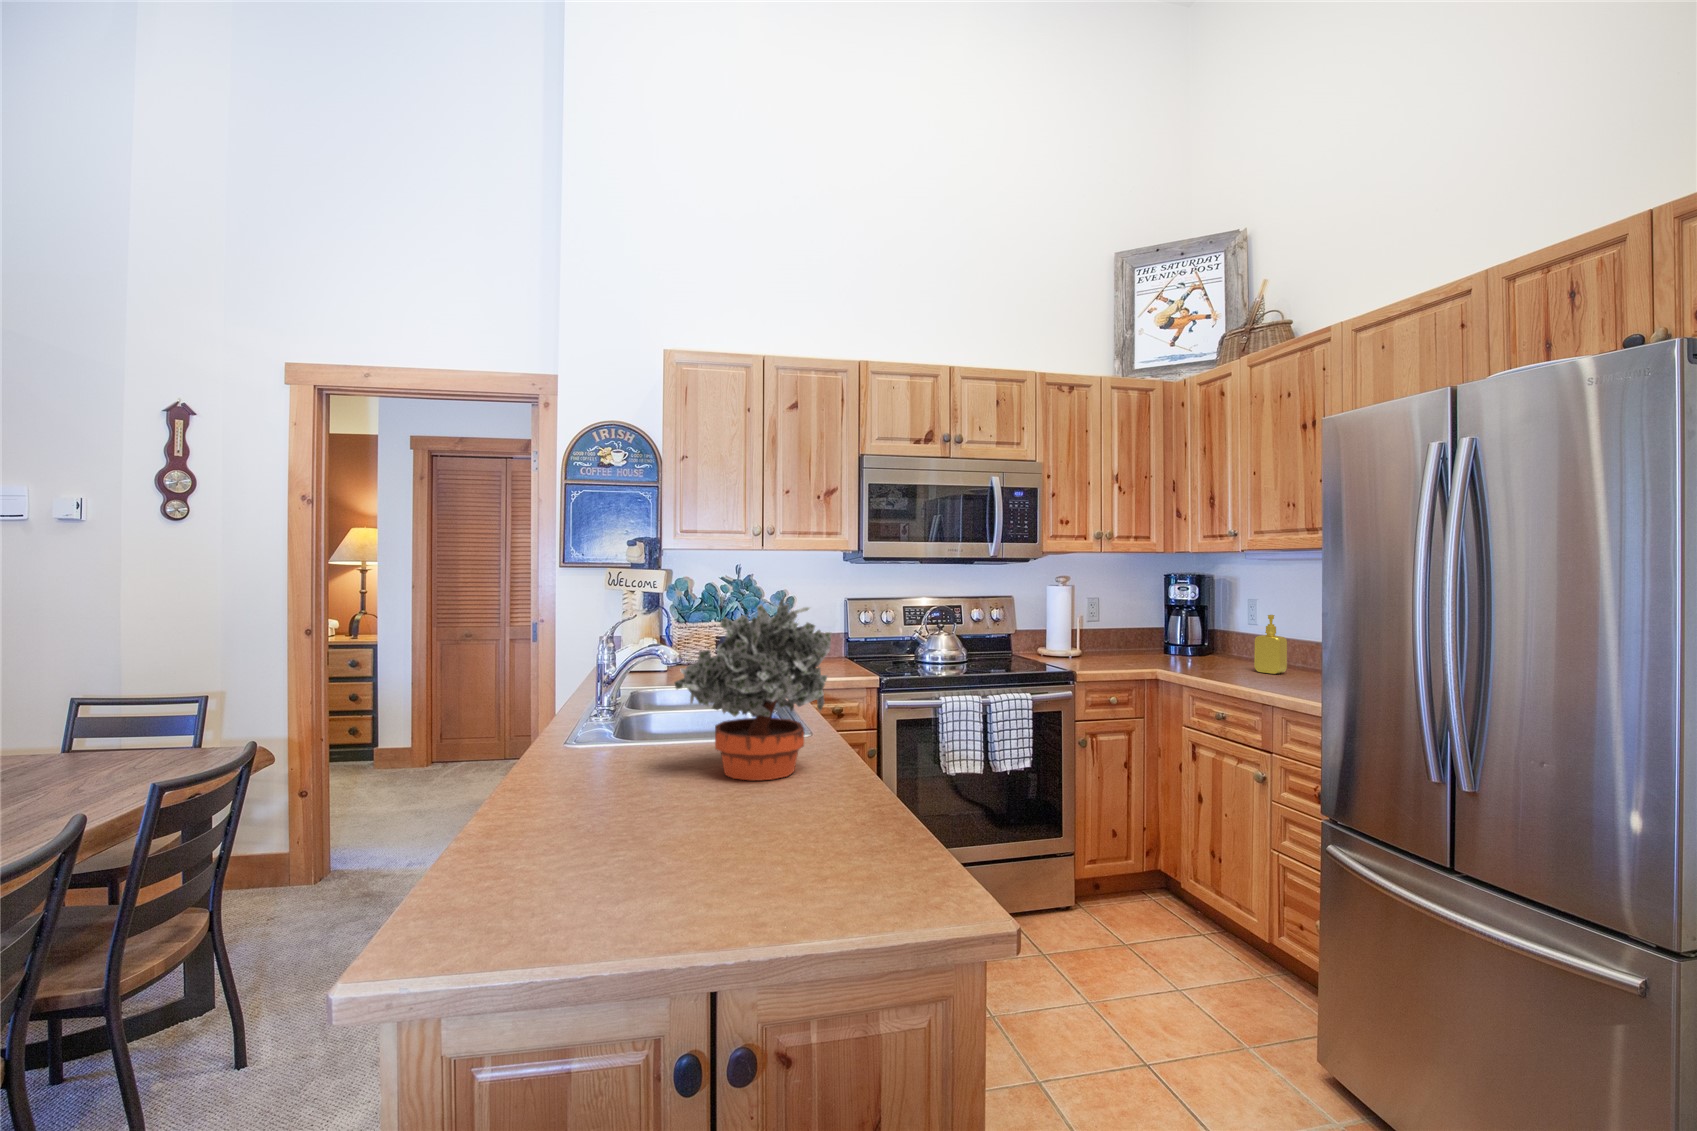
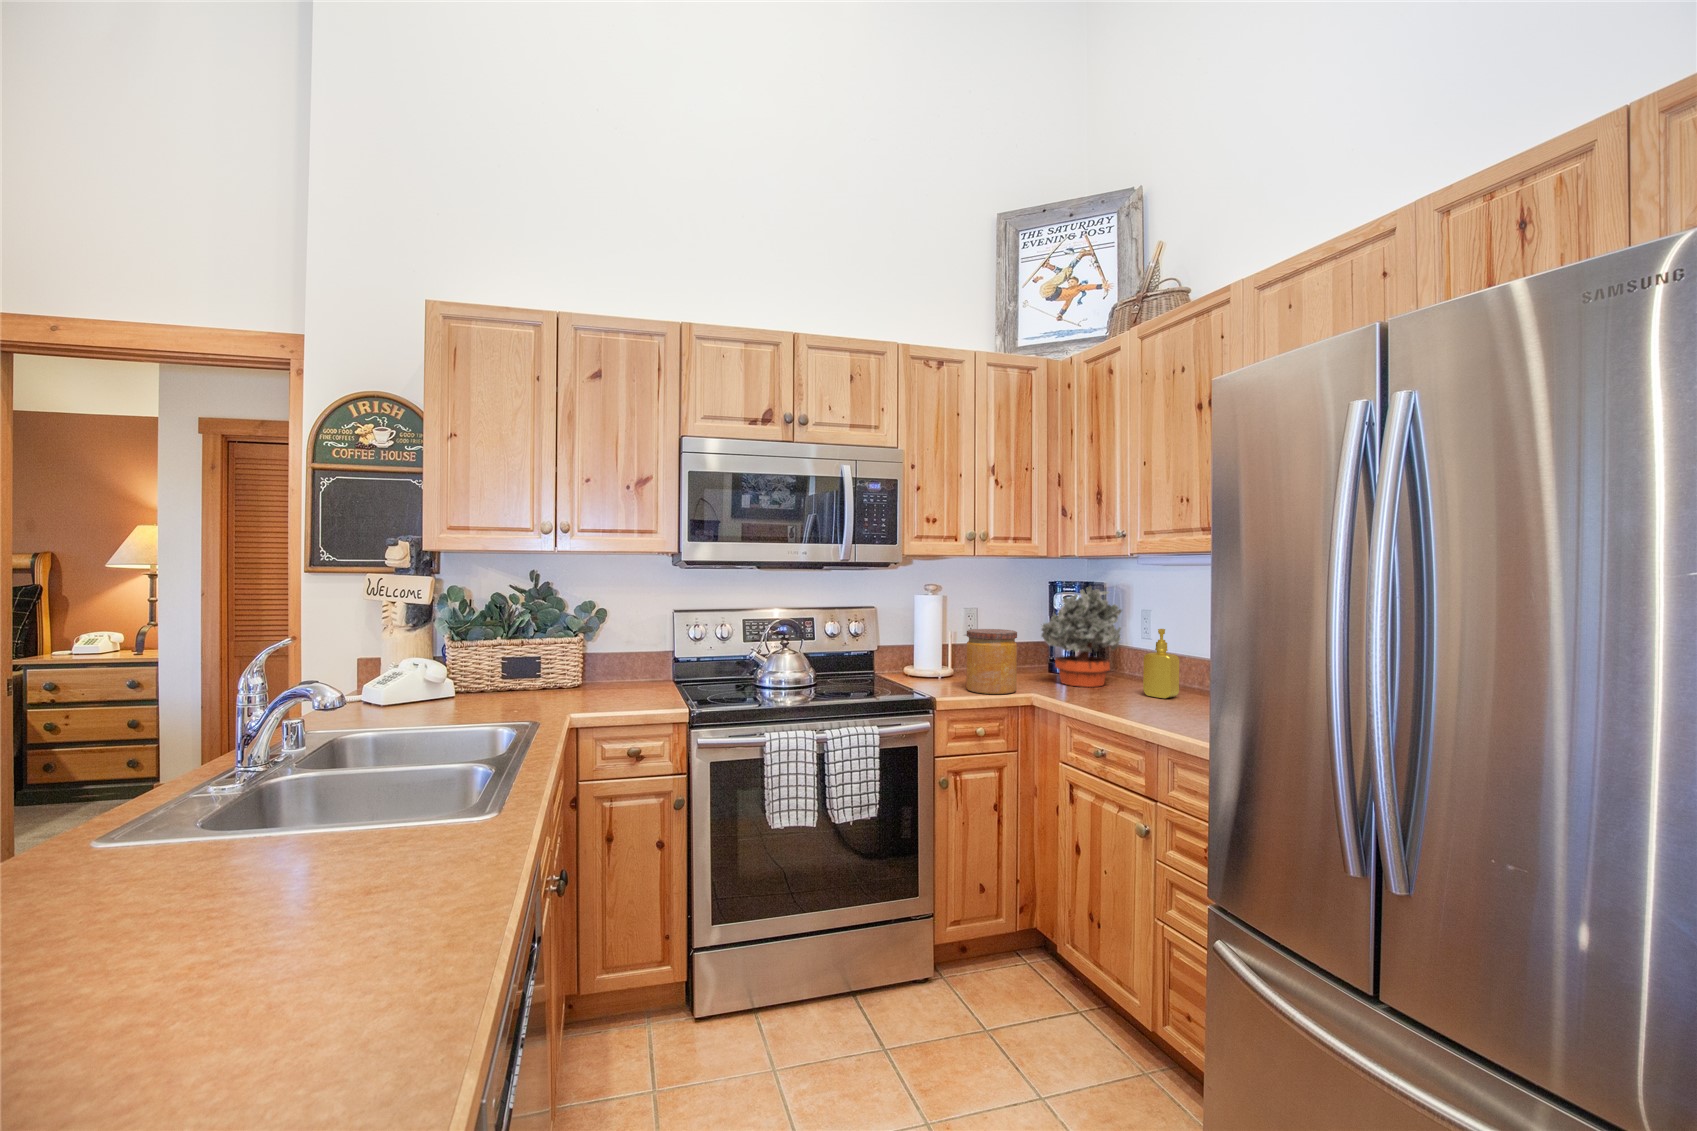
potted plant: present [675,597,831,780] -> present [1042,586,1122,687]
jar: none [1098,615,1142,669] -> present [966,629,1017,694]

